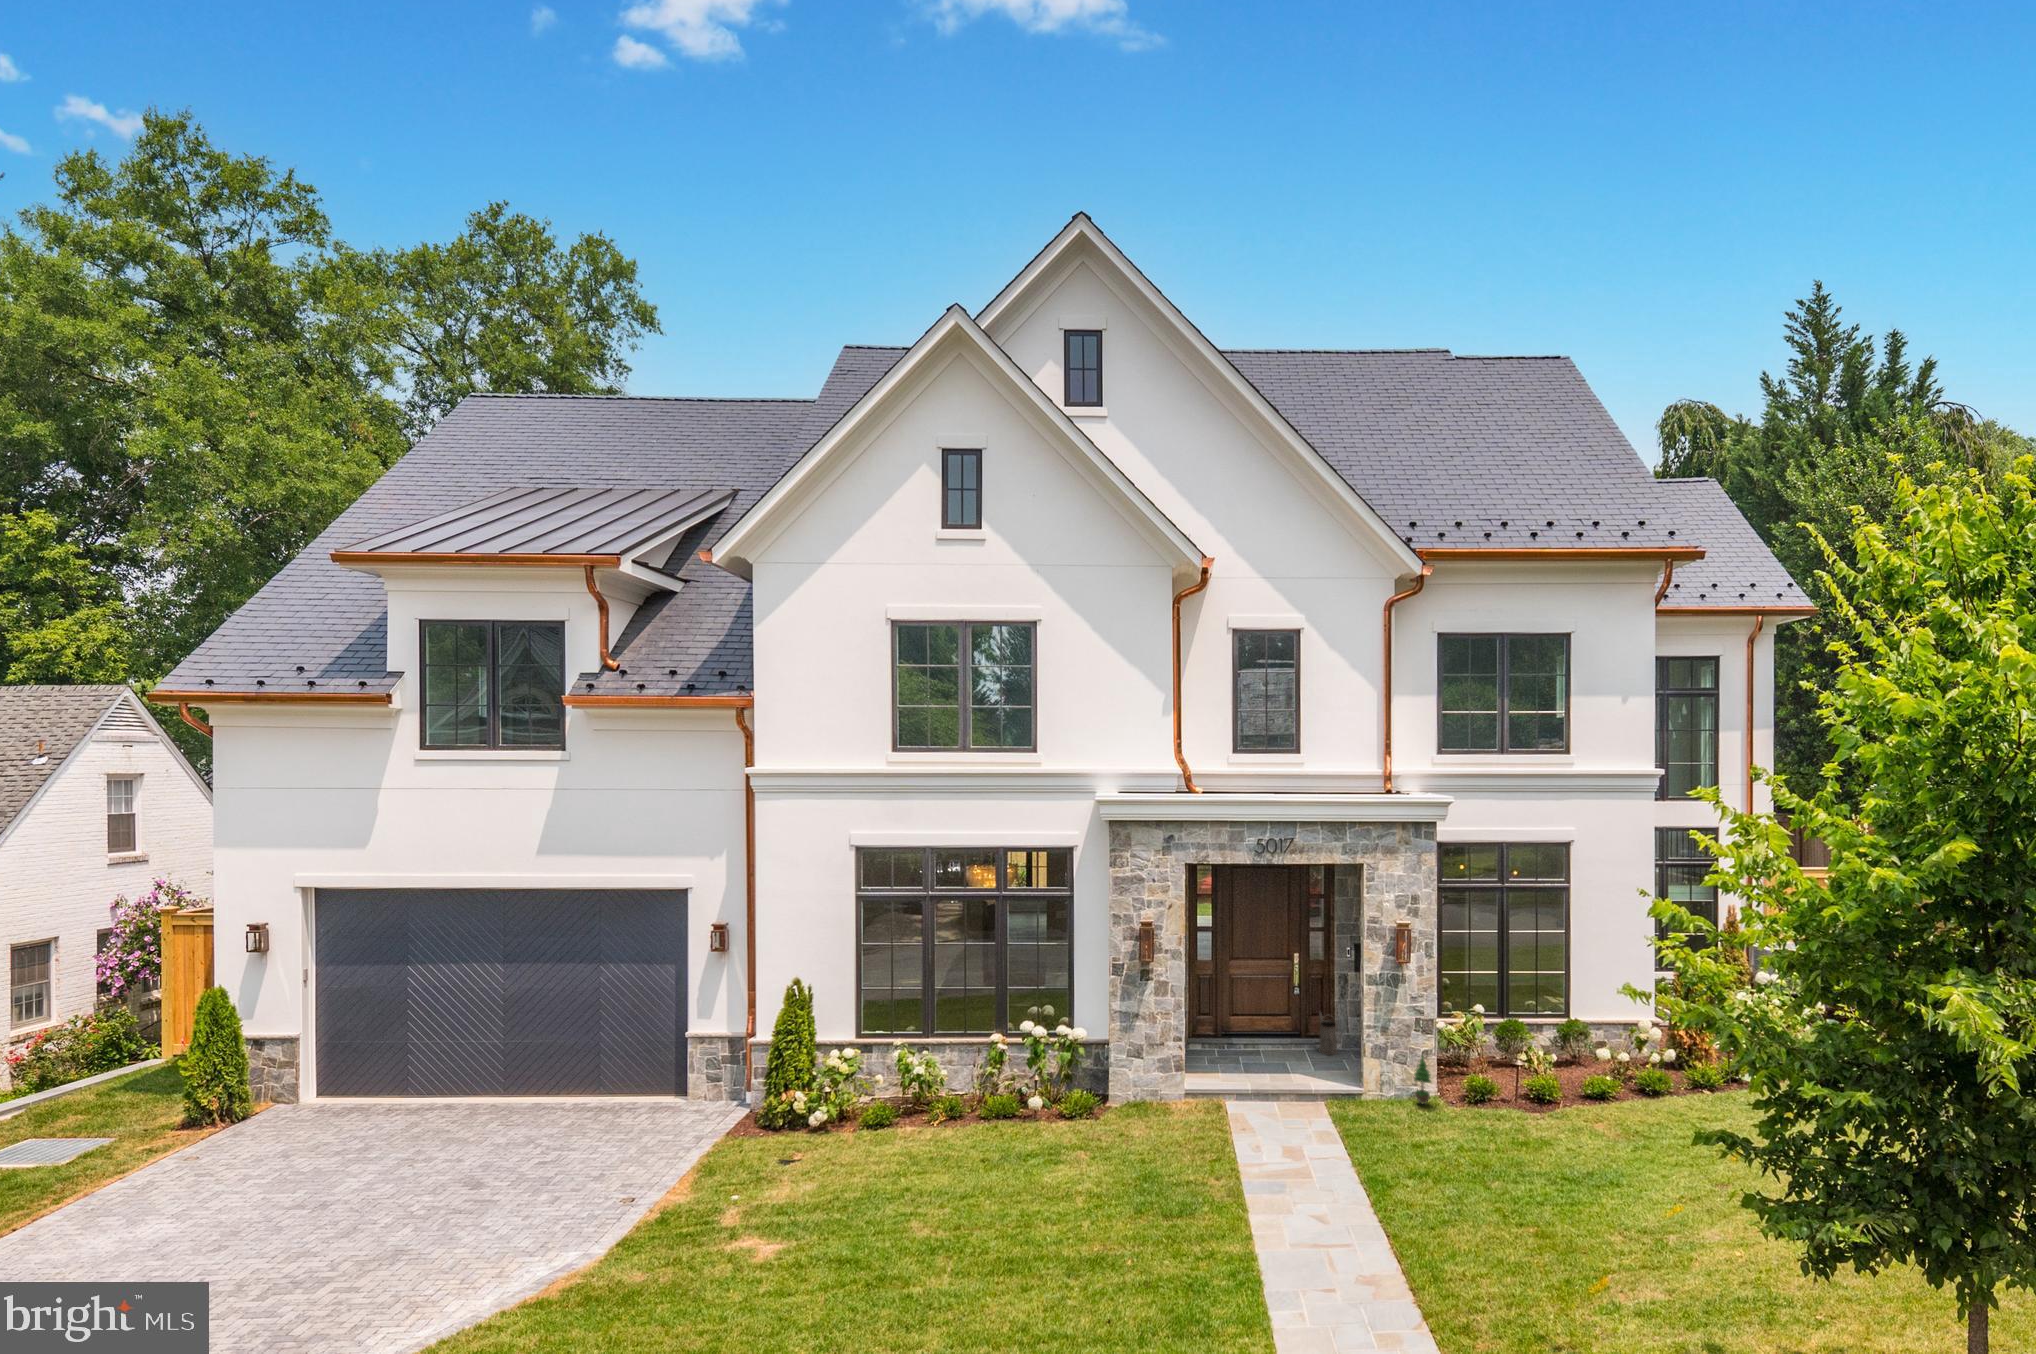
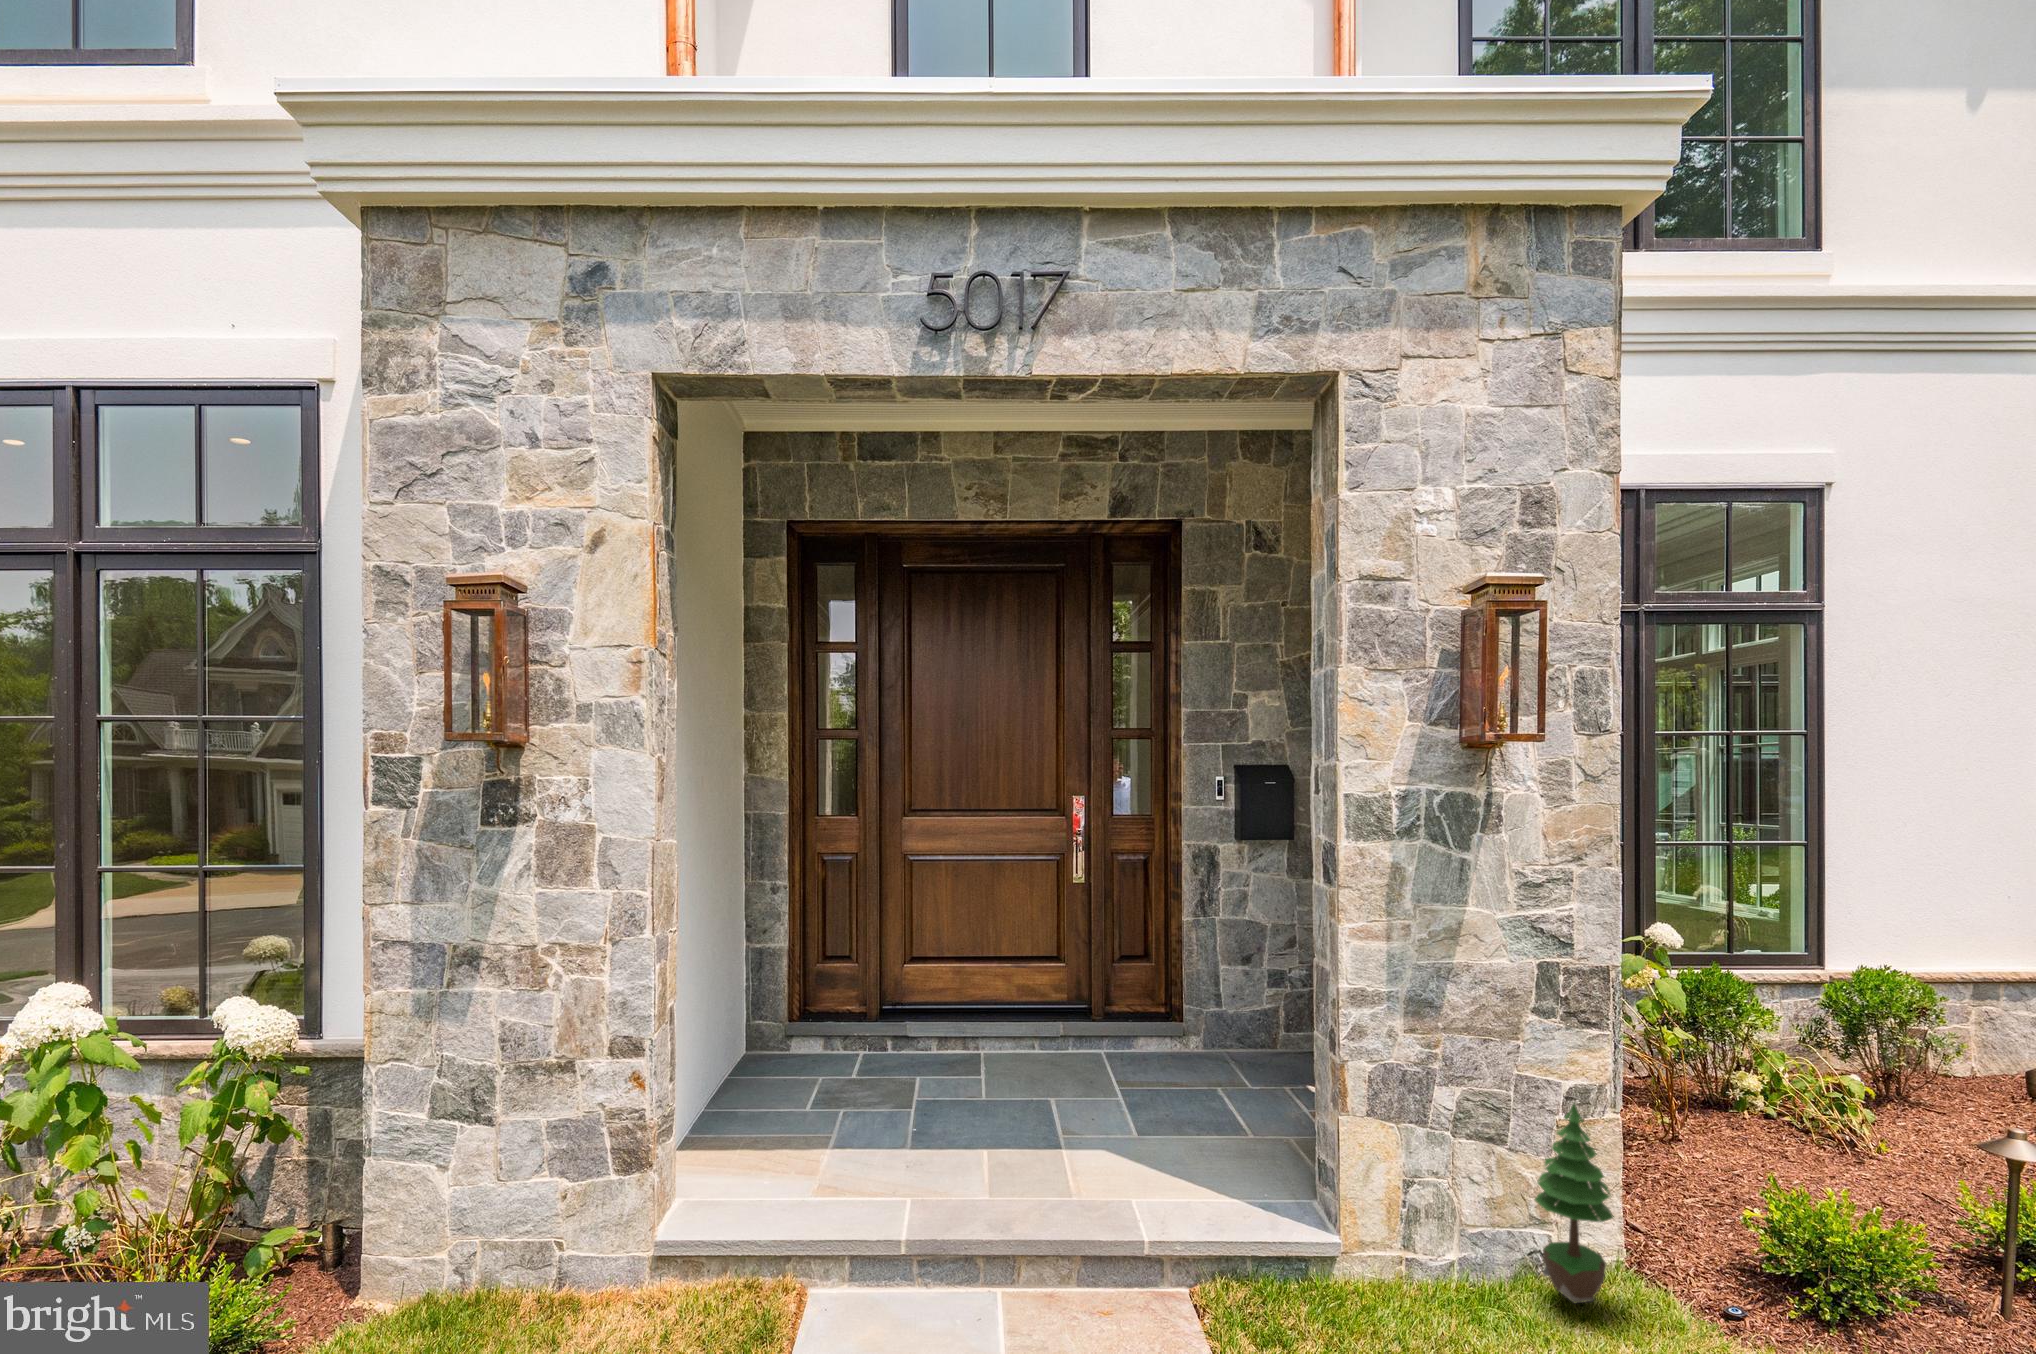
watering can: present [1319,1012,1338,1055] -> none [1205,966,1264,1095]

